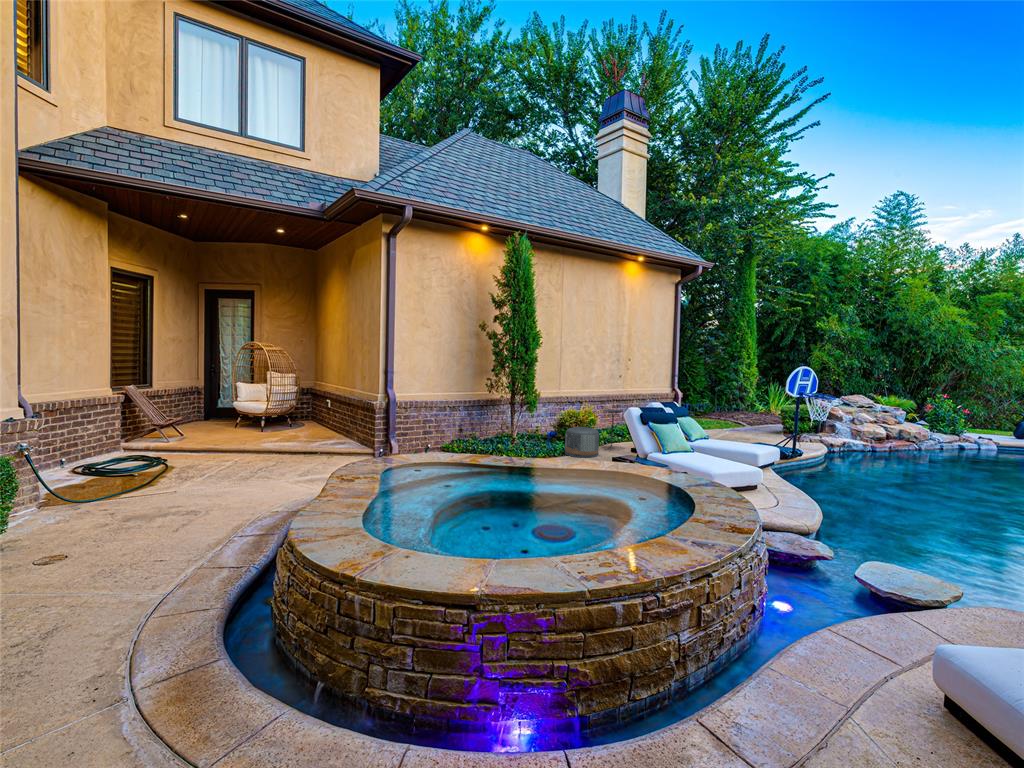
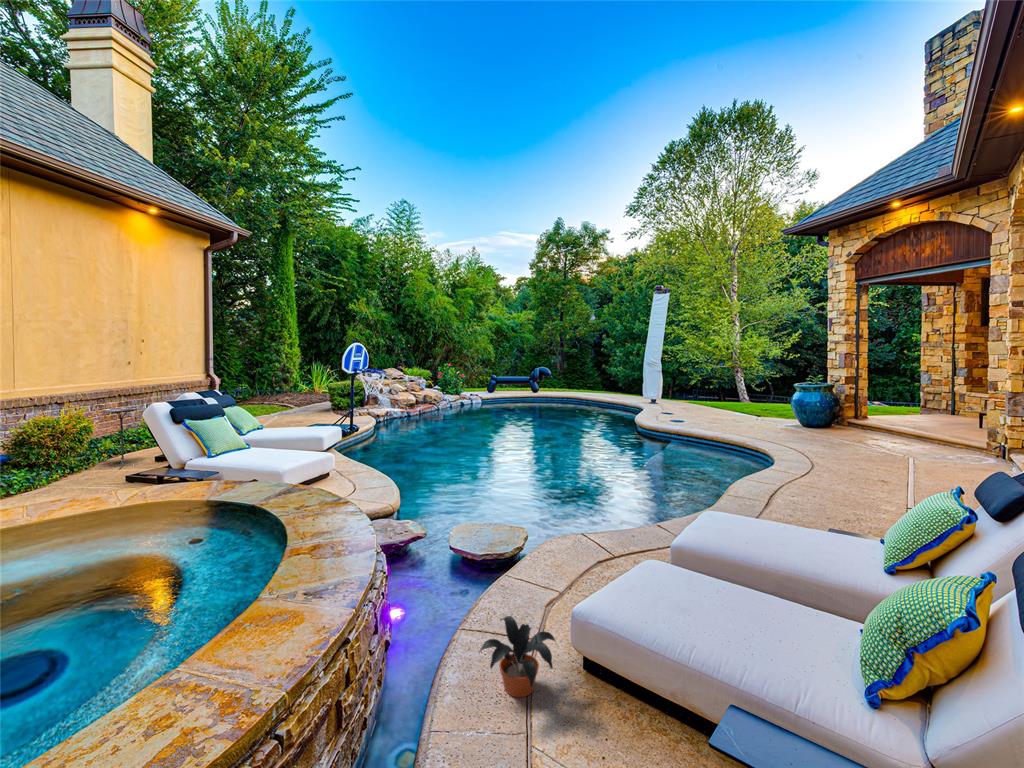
pouf: present [565,427,599,458] -> none [28,440,100,491]
potted plant: none [821,621,905,692] -> present [480,616,555,697]

